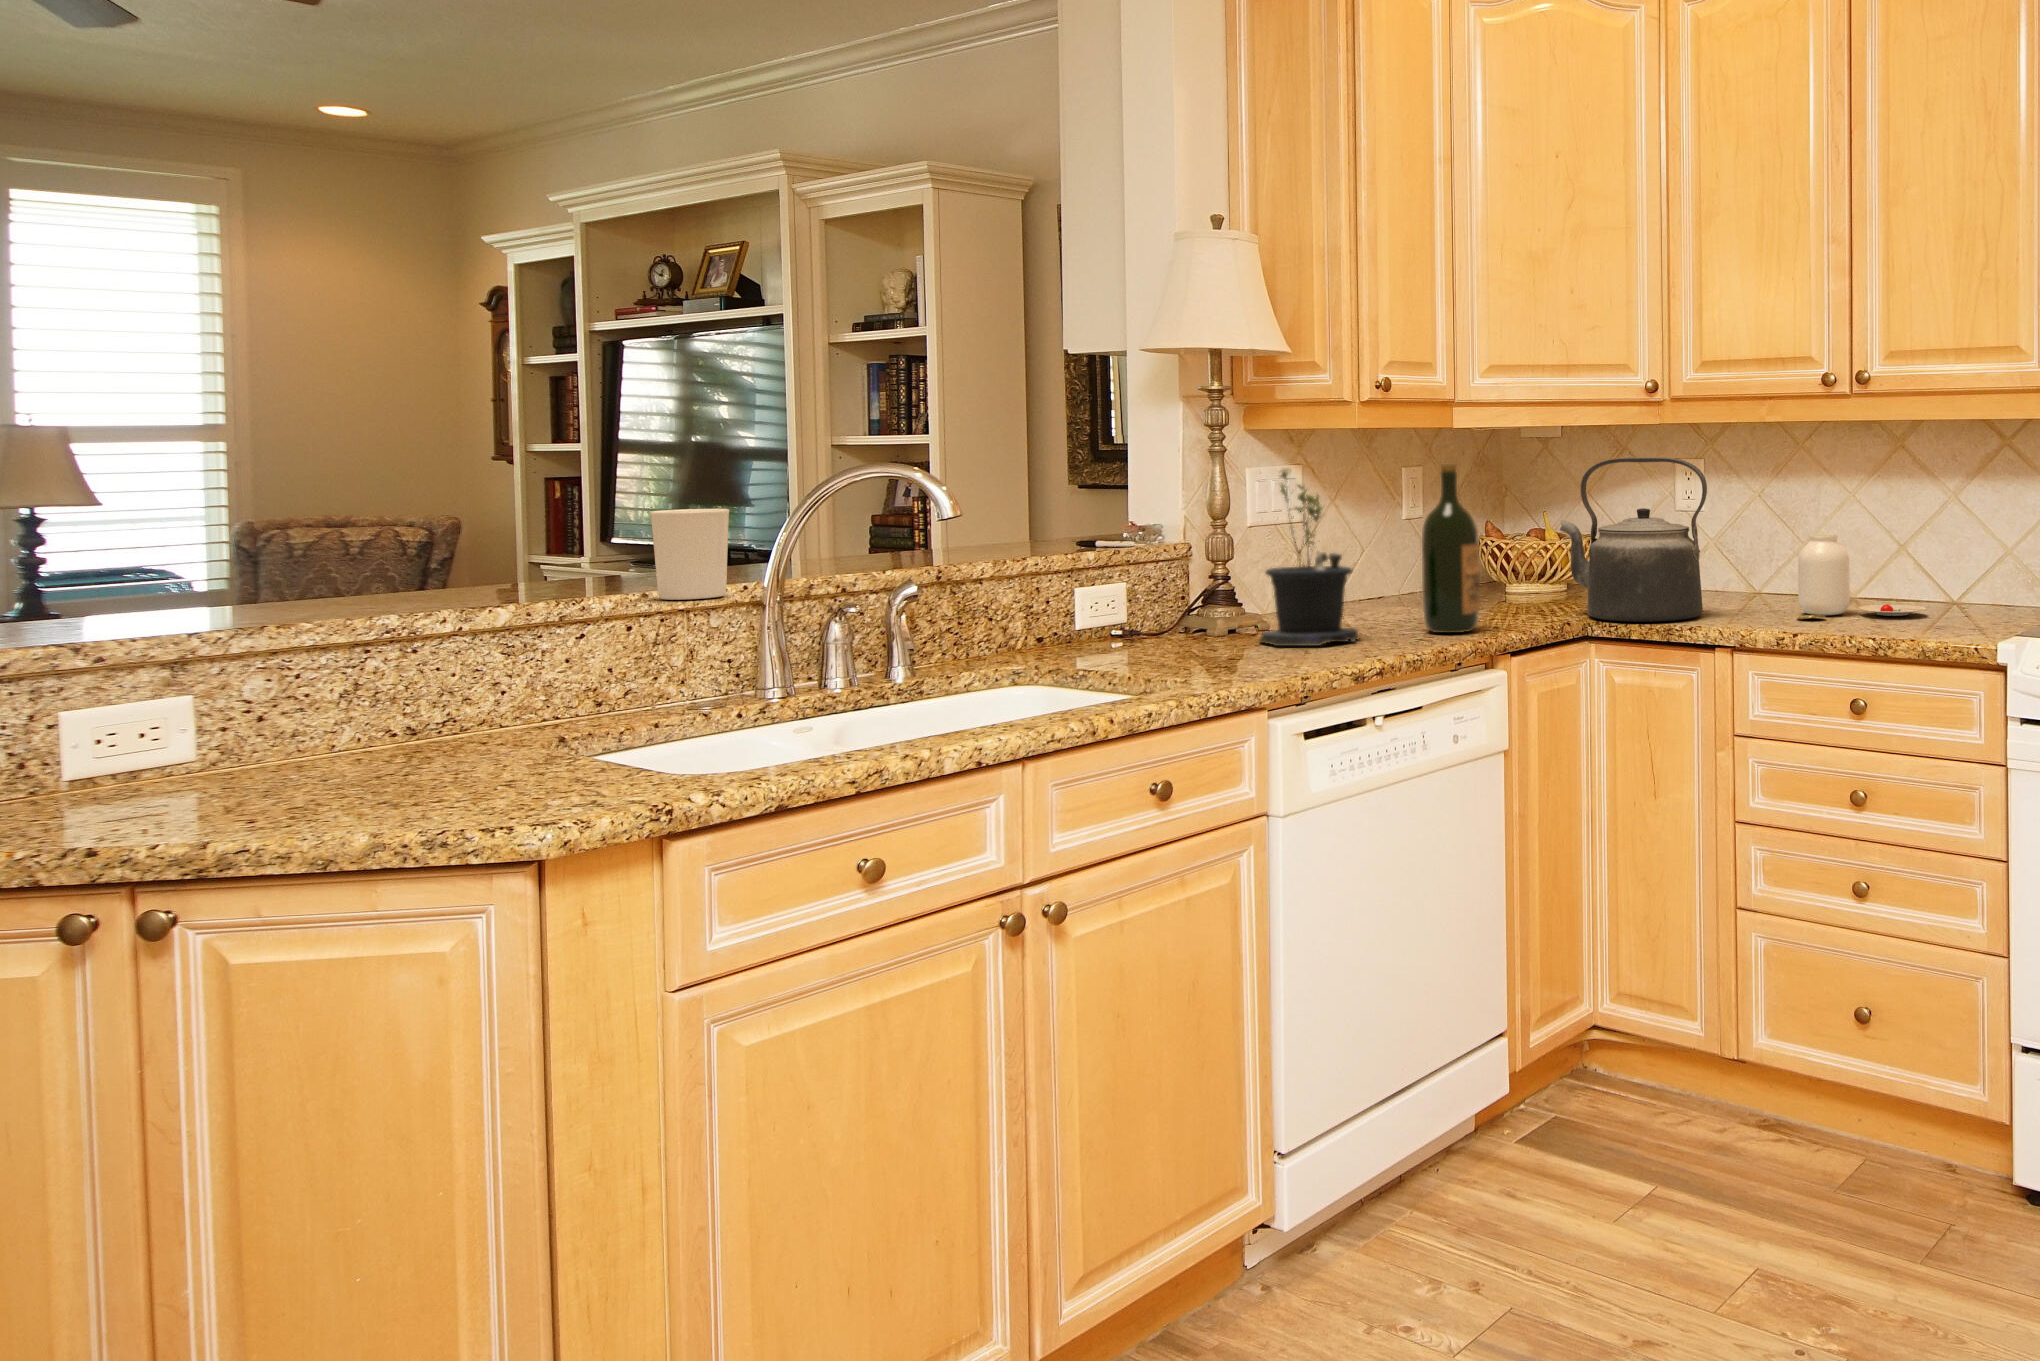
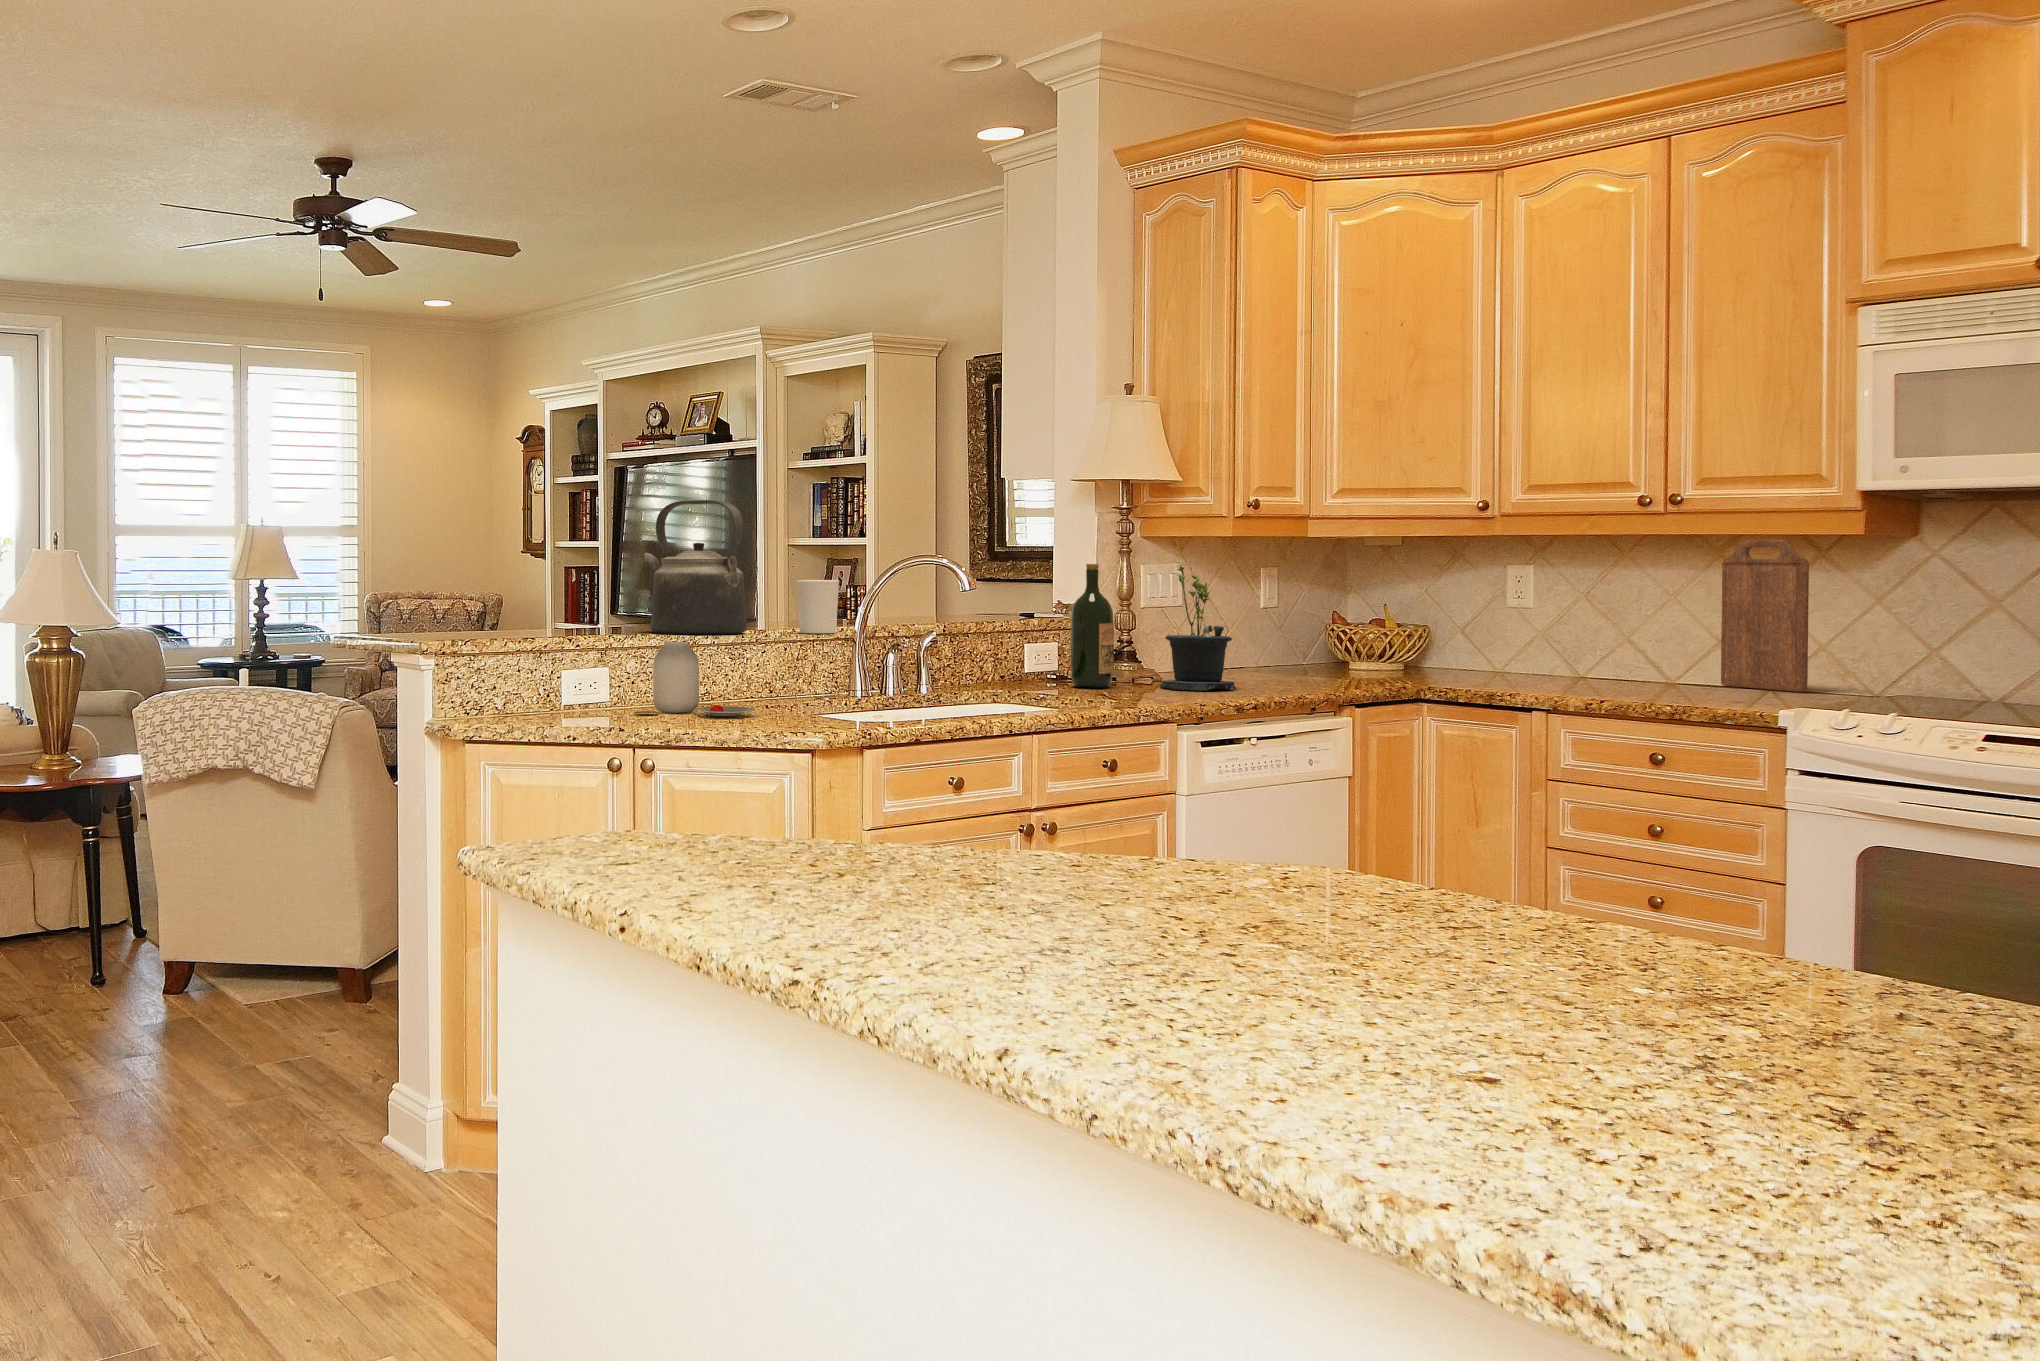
cutting board: none [1907,425,2000,605] -> present [1721,539,1809,692]
kettle: present [1560,458,1707,622] -> present [644,500,747,634]
wine bottle: present [1422,464,1480,633] -> present [1071,564,1114,688]
jar: present [1797,534,1926,619] -> present [633,639,755,716]

